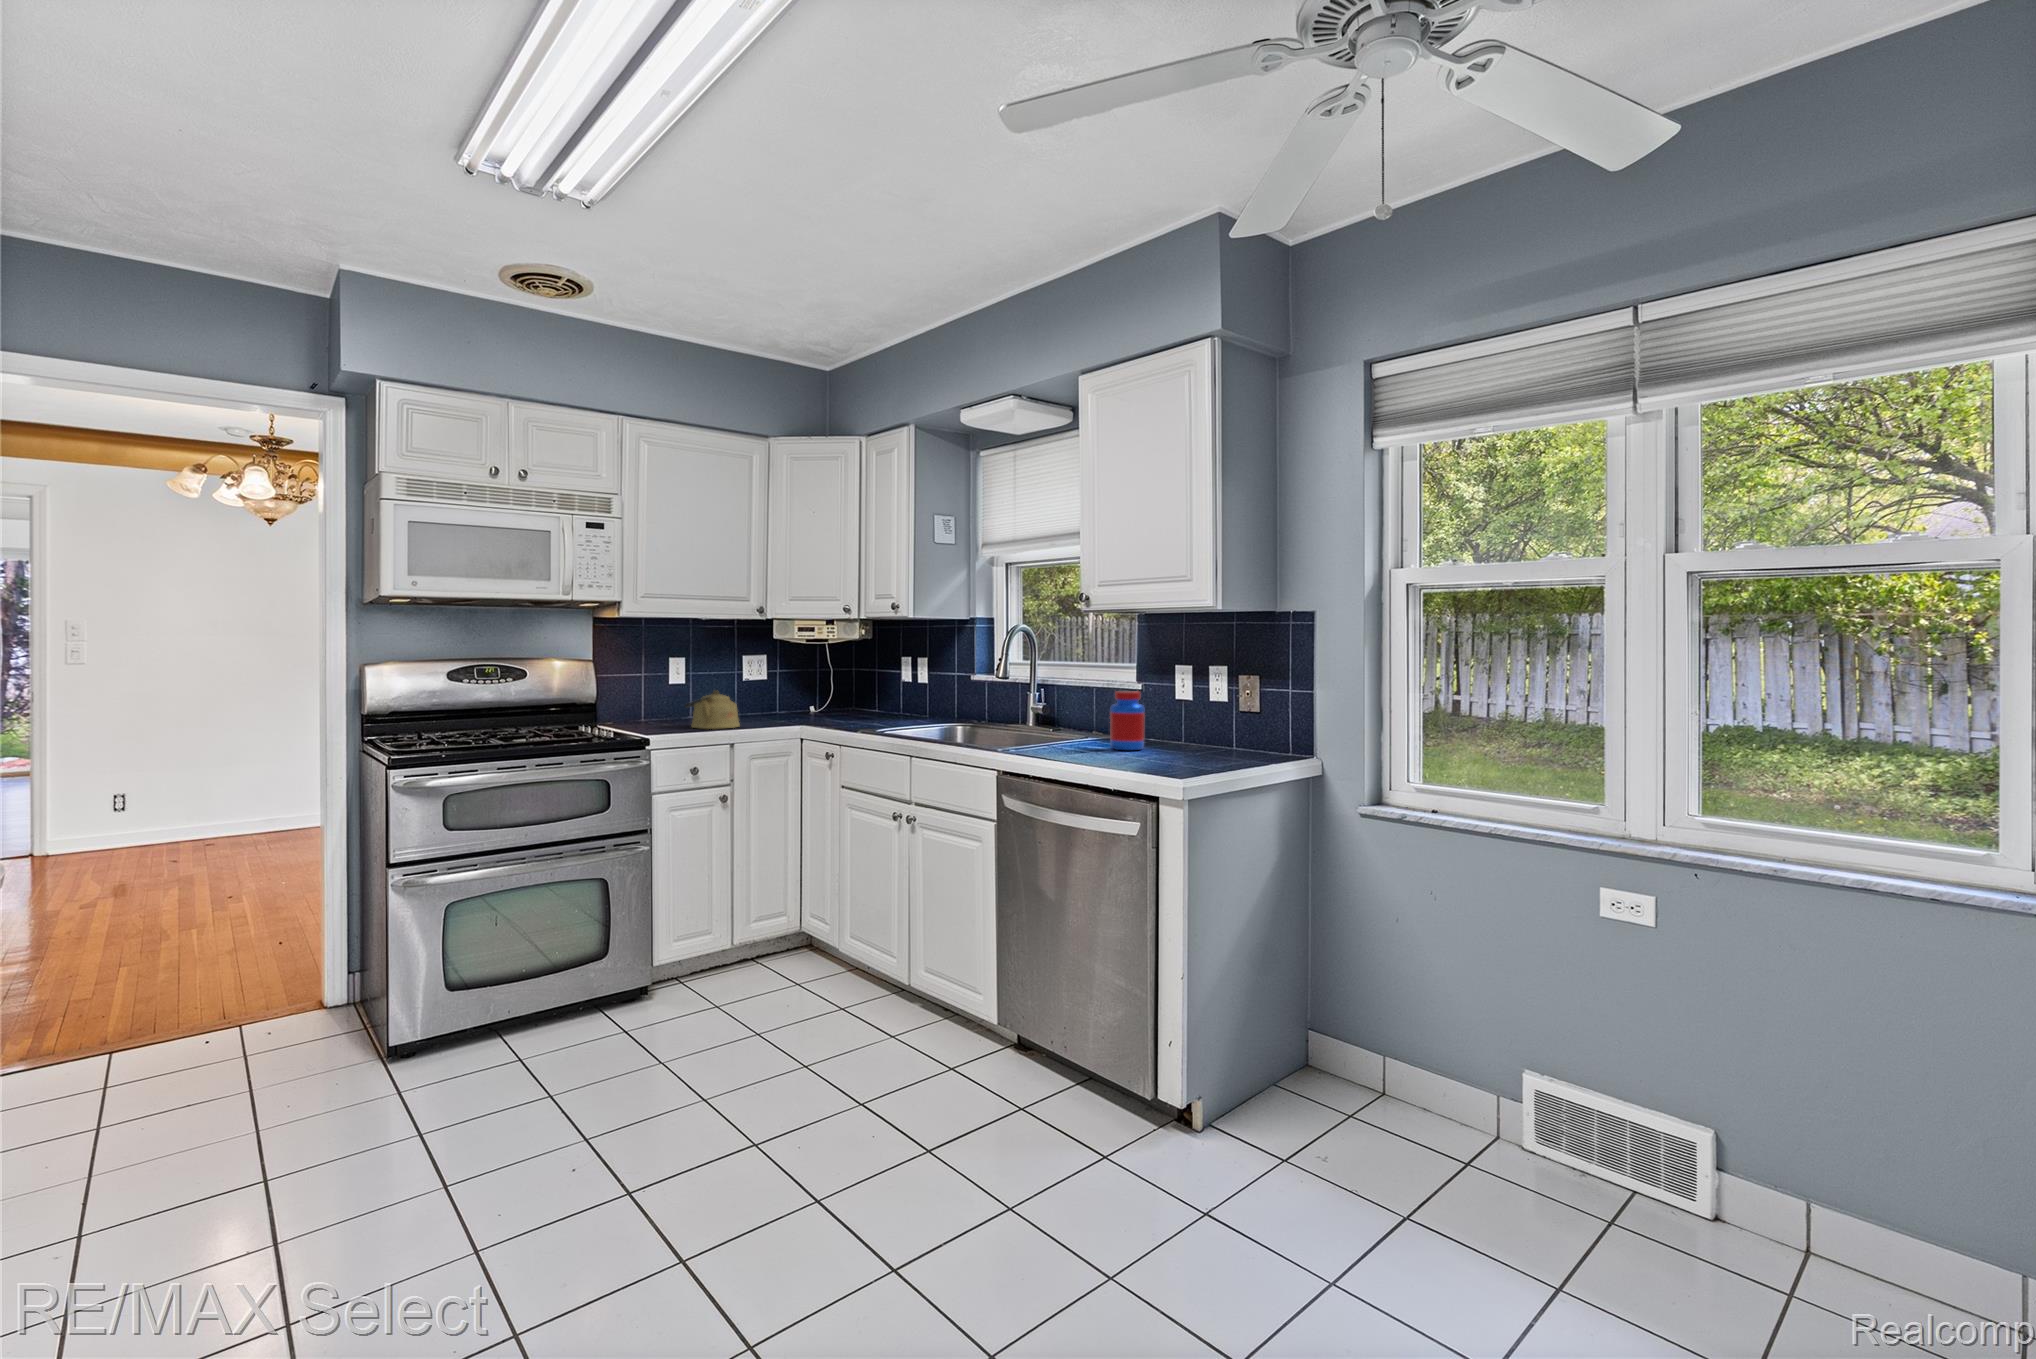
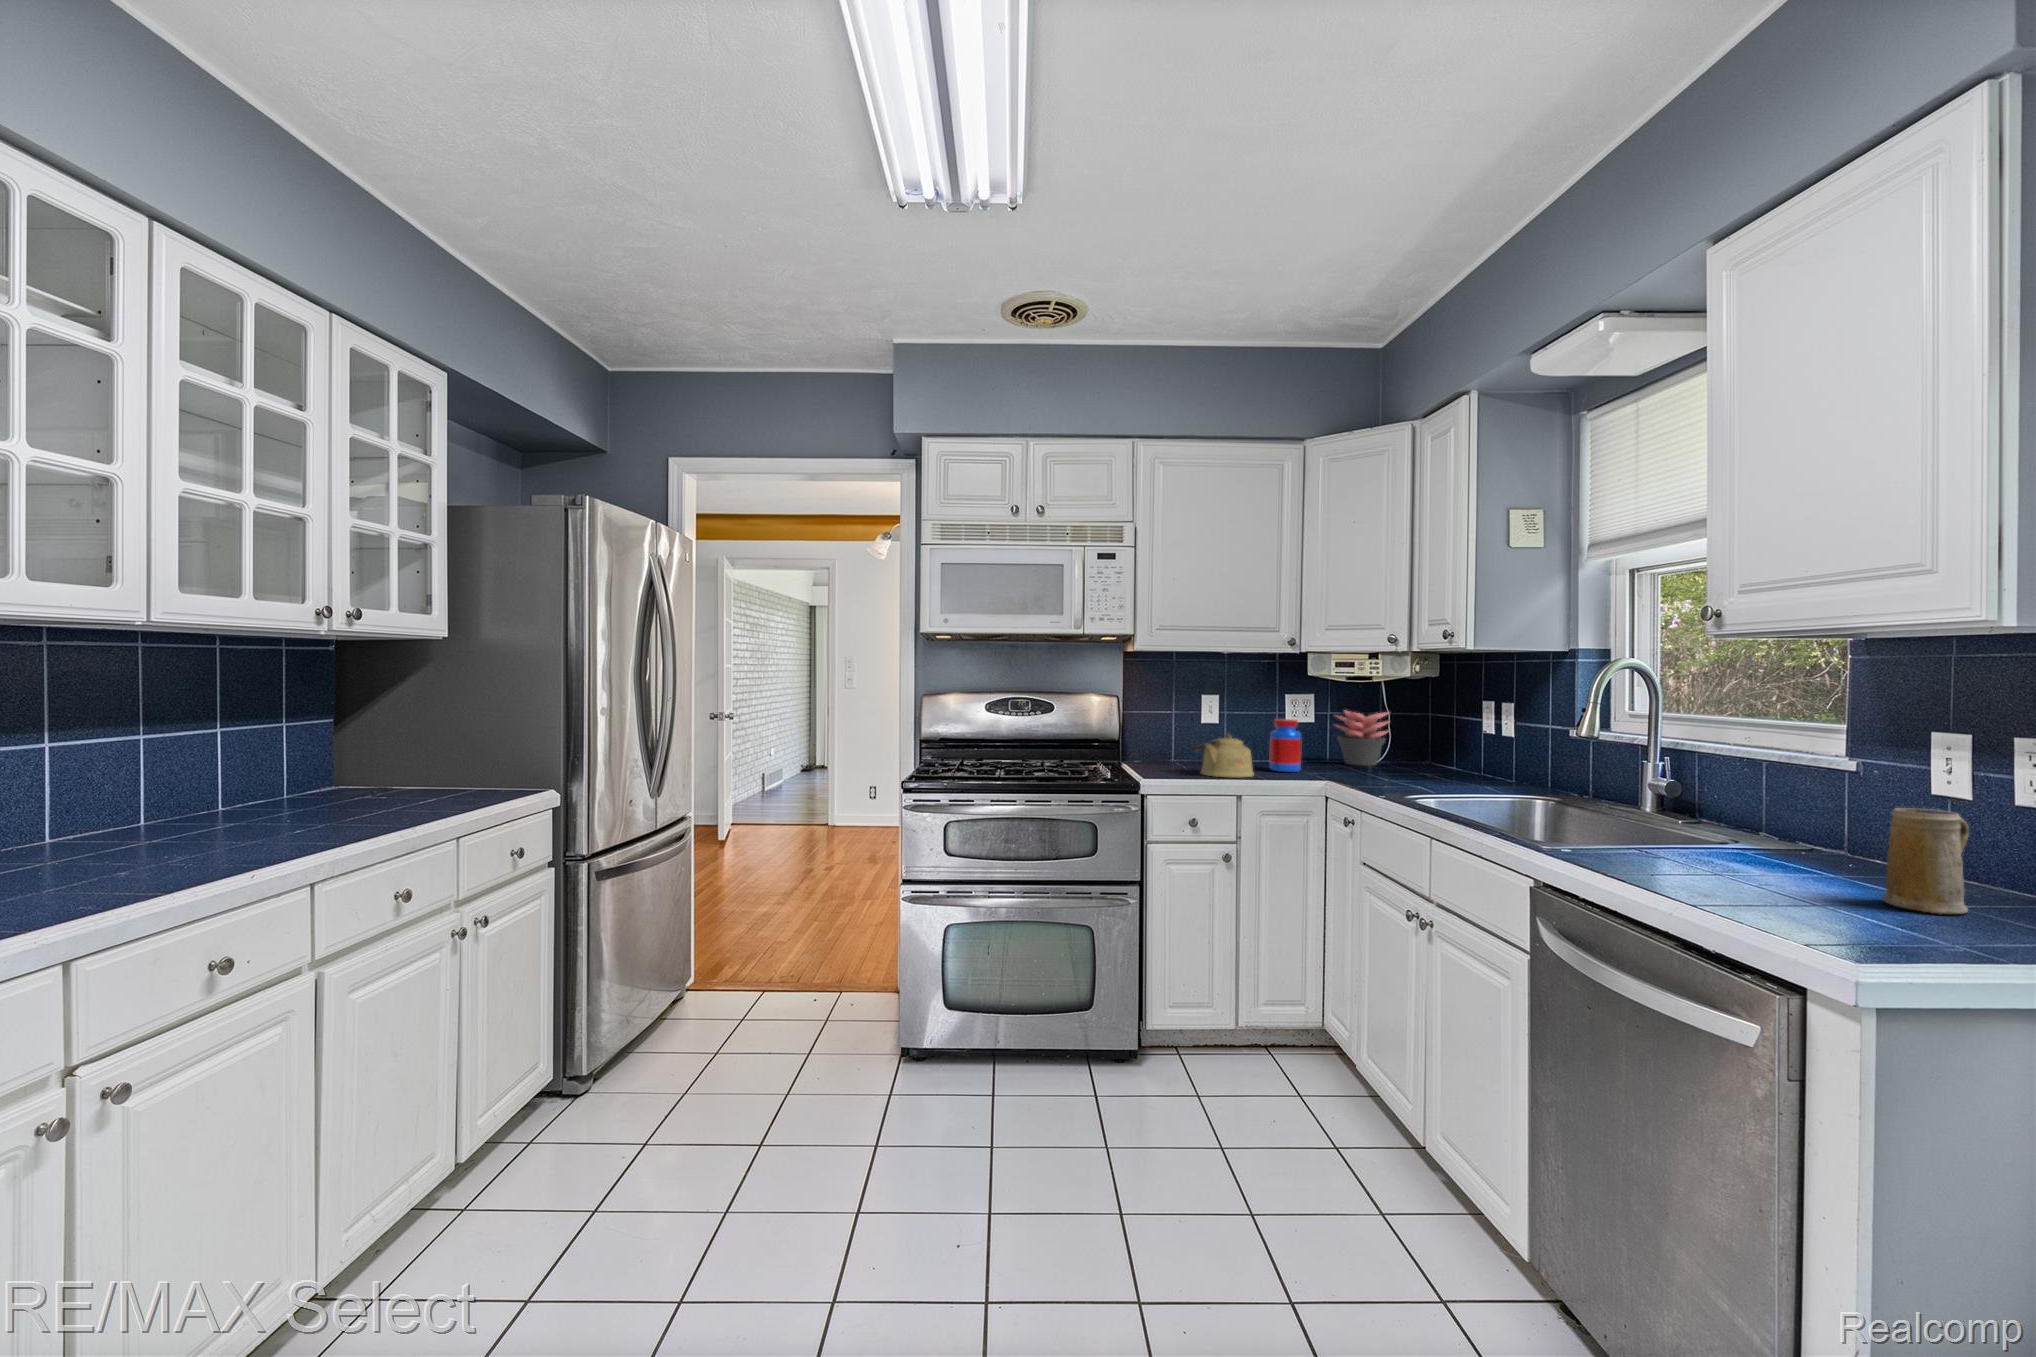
succulent plant: none [787,668,832,714] -> present [1336,710,1390,766]
jar: present [1110,691,1145,750] -> present [1270,719,1302,772]
mug: none [1167,704,1200,757] -> present [1882,808,1969,914]

